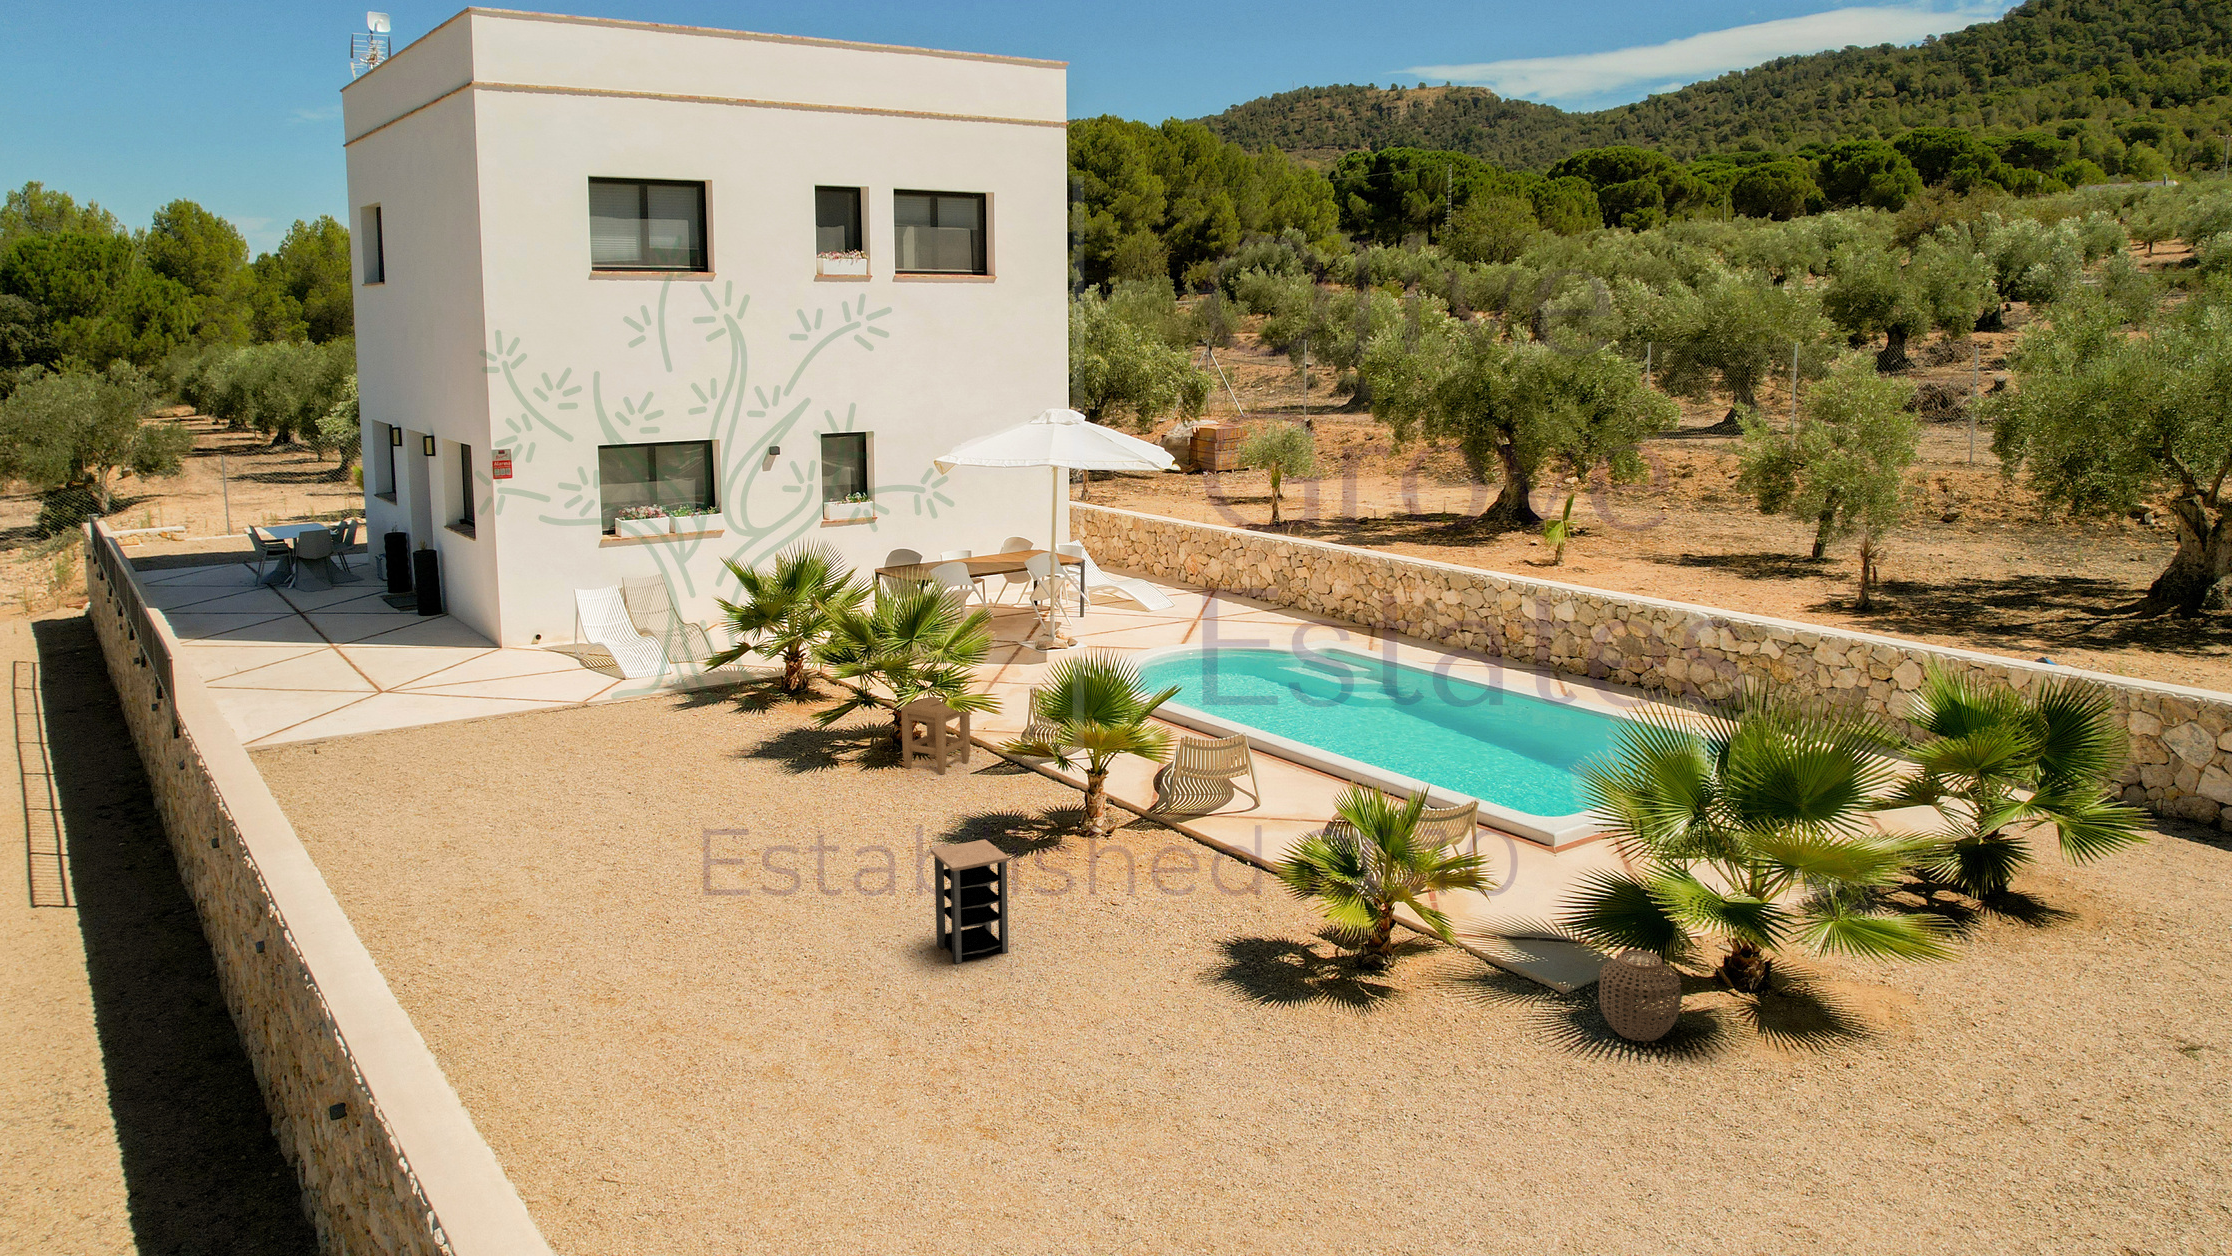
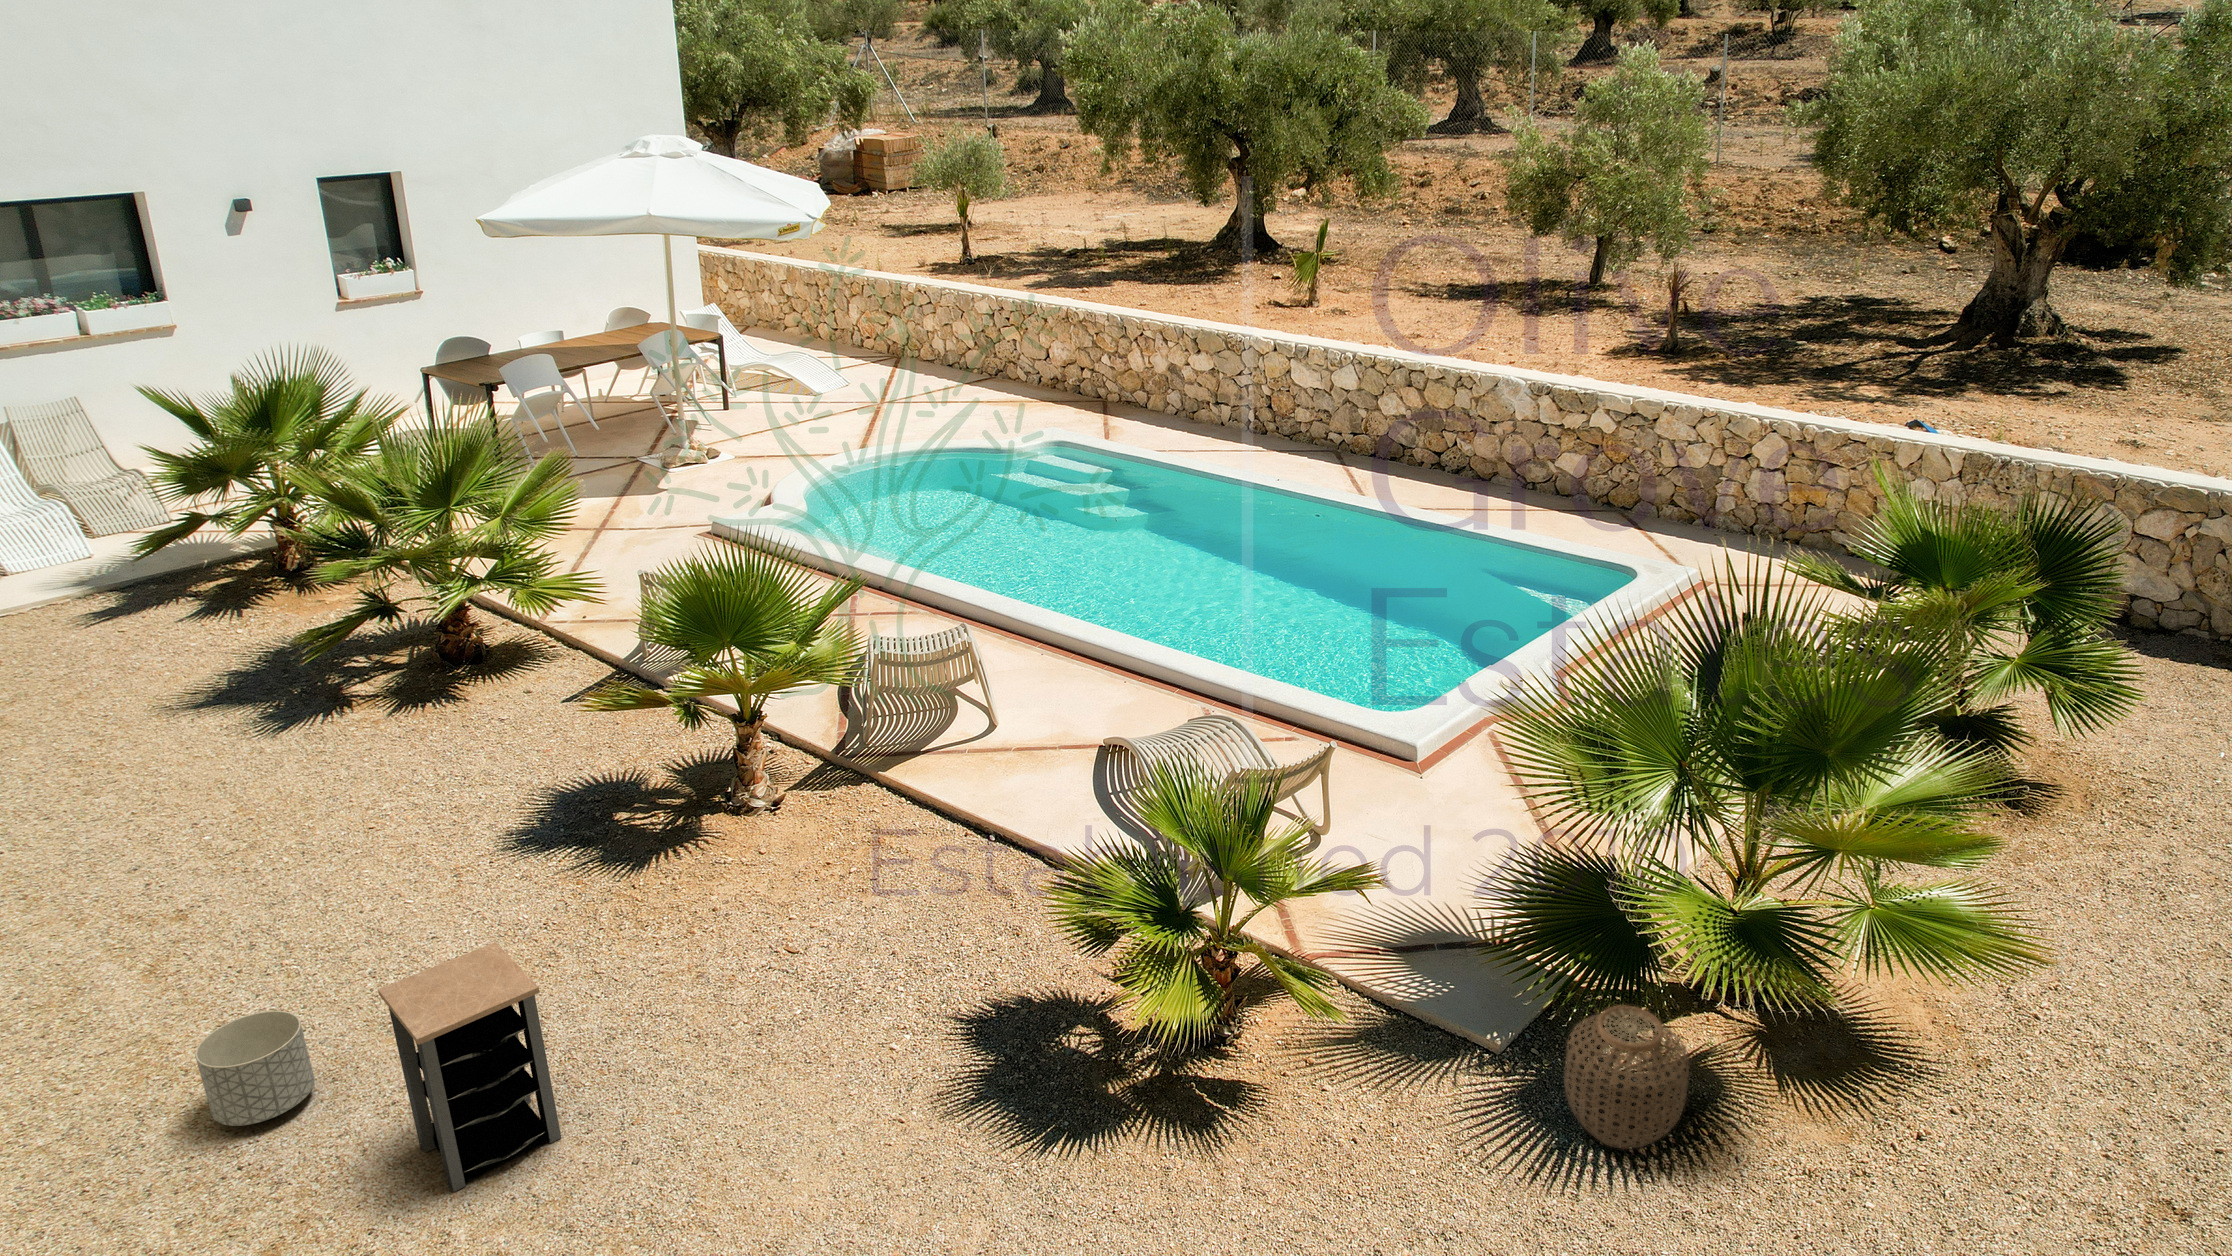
stool: present [901,697,970,774] -> none [385,597,521,723]
planter: none [834,870,883,925] -> present [195,1011,315,1126]

